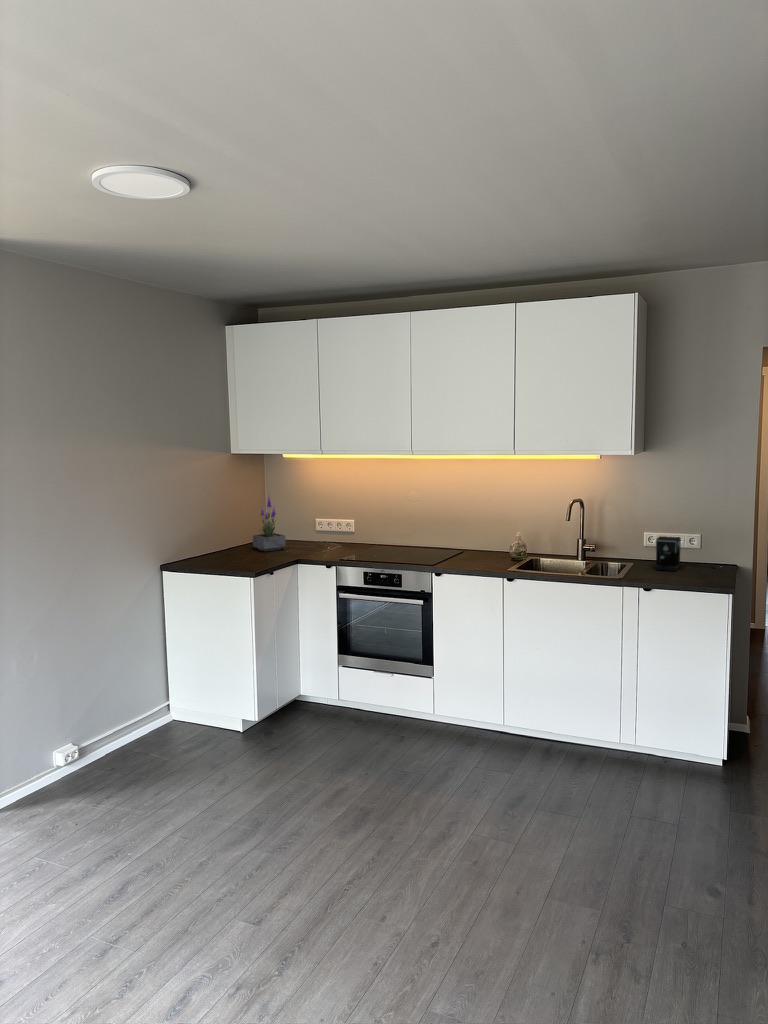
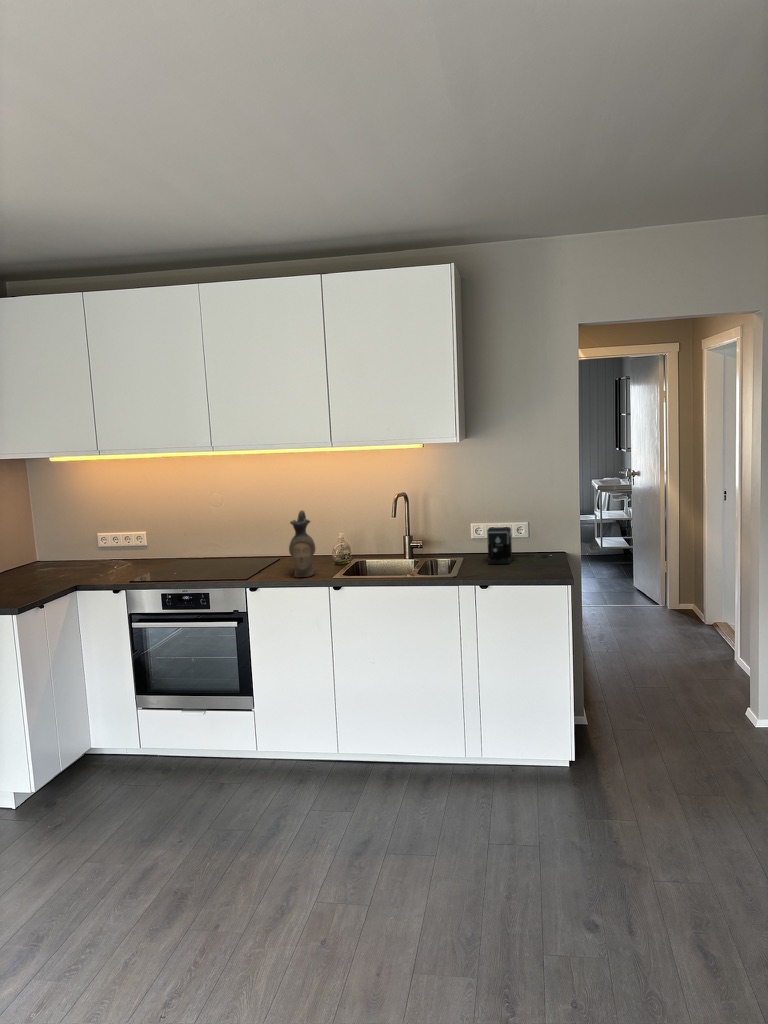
potted plant: present [253,495,285,552] -> none [16,507,60,579]
ceramic pitcher: none [472,509,495,567] -> present [289,510,315,577]

